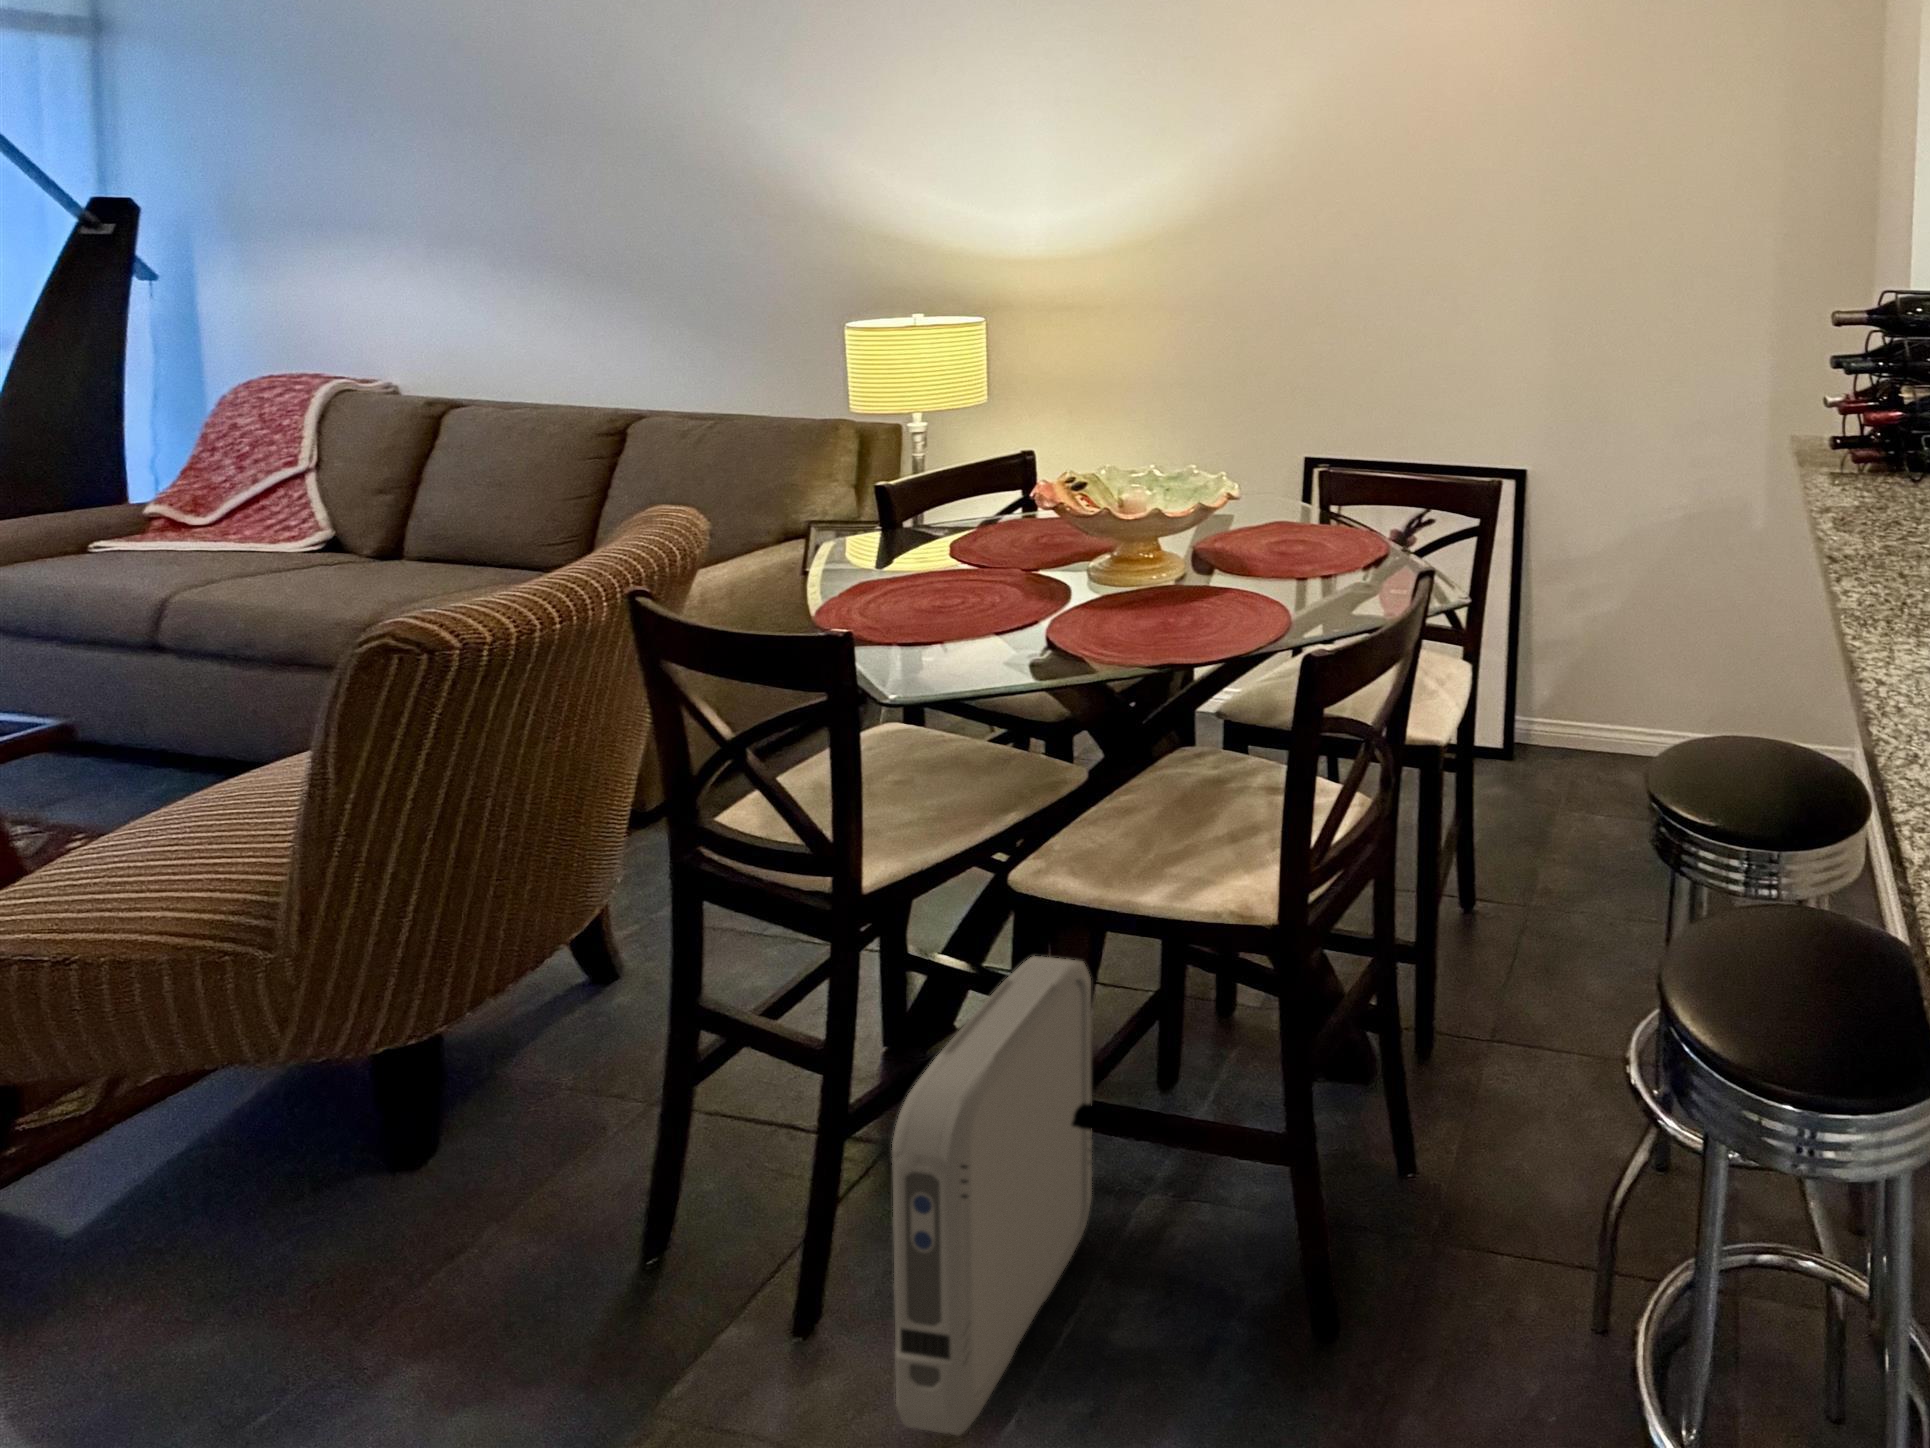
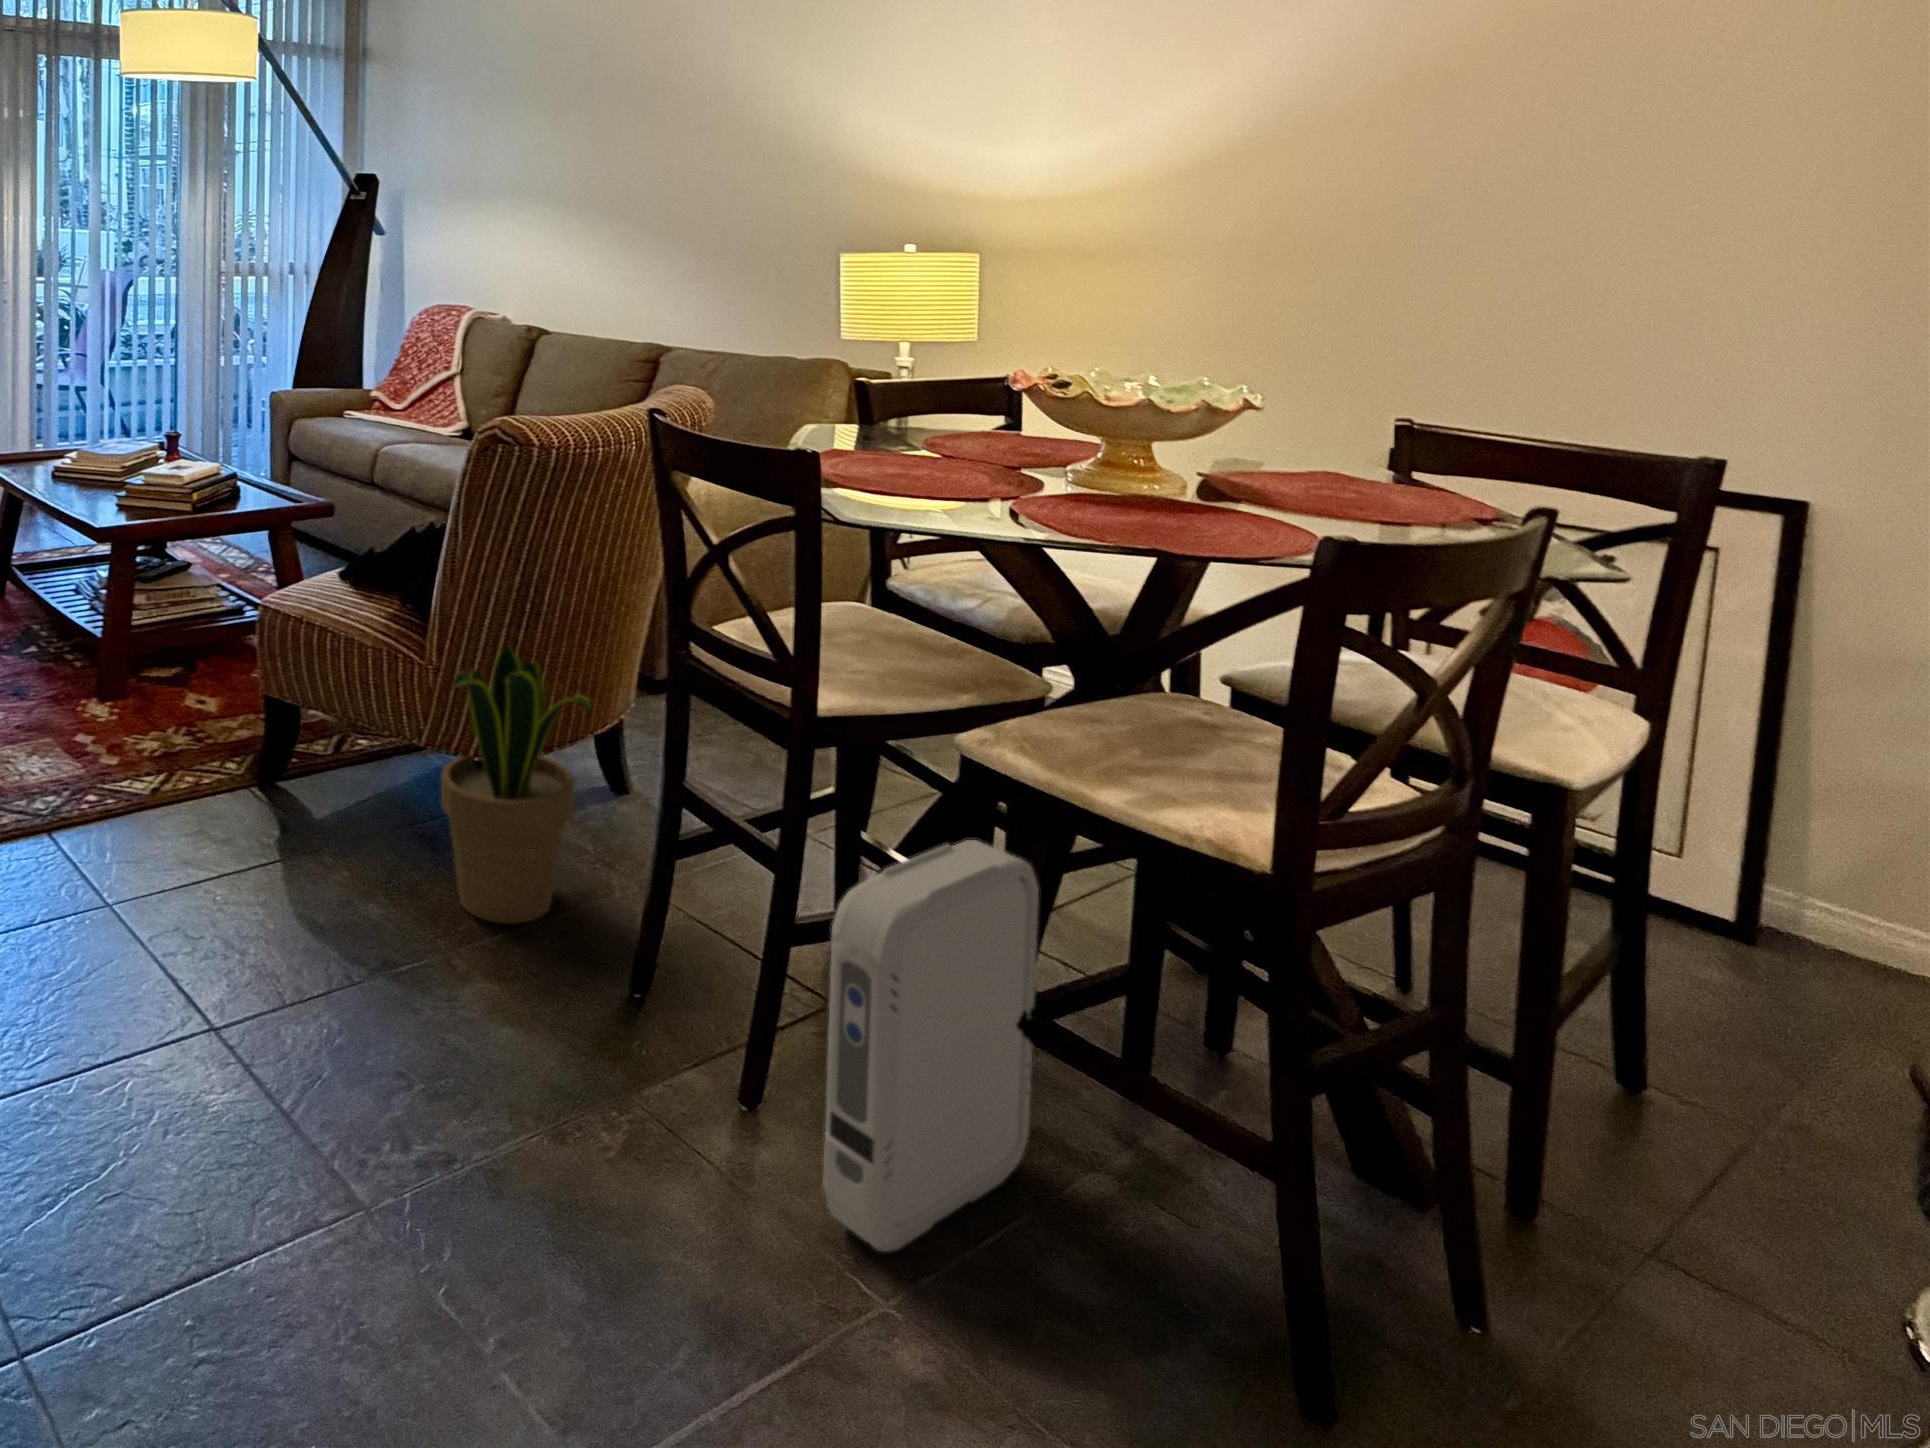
potted plant: none [301,871,558,1281] -> present [441,645,592,923]

